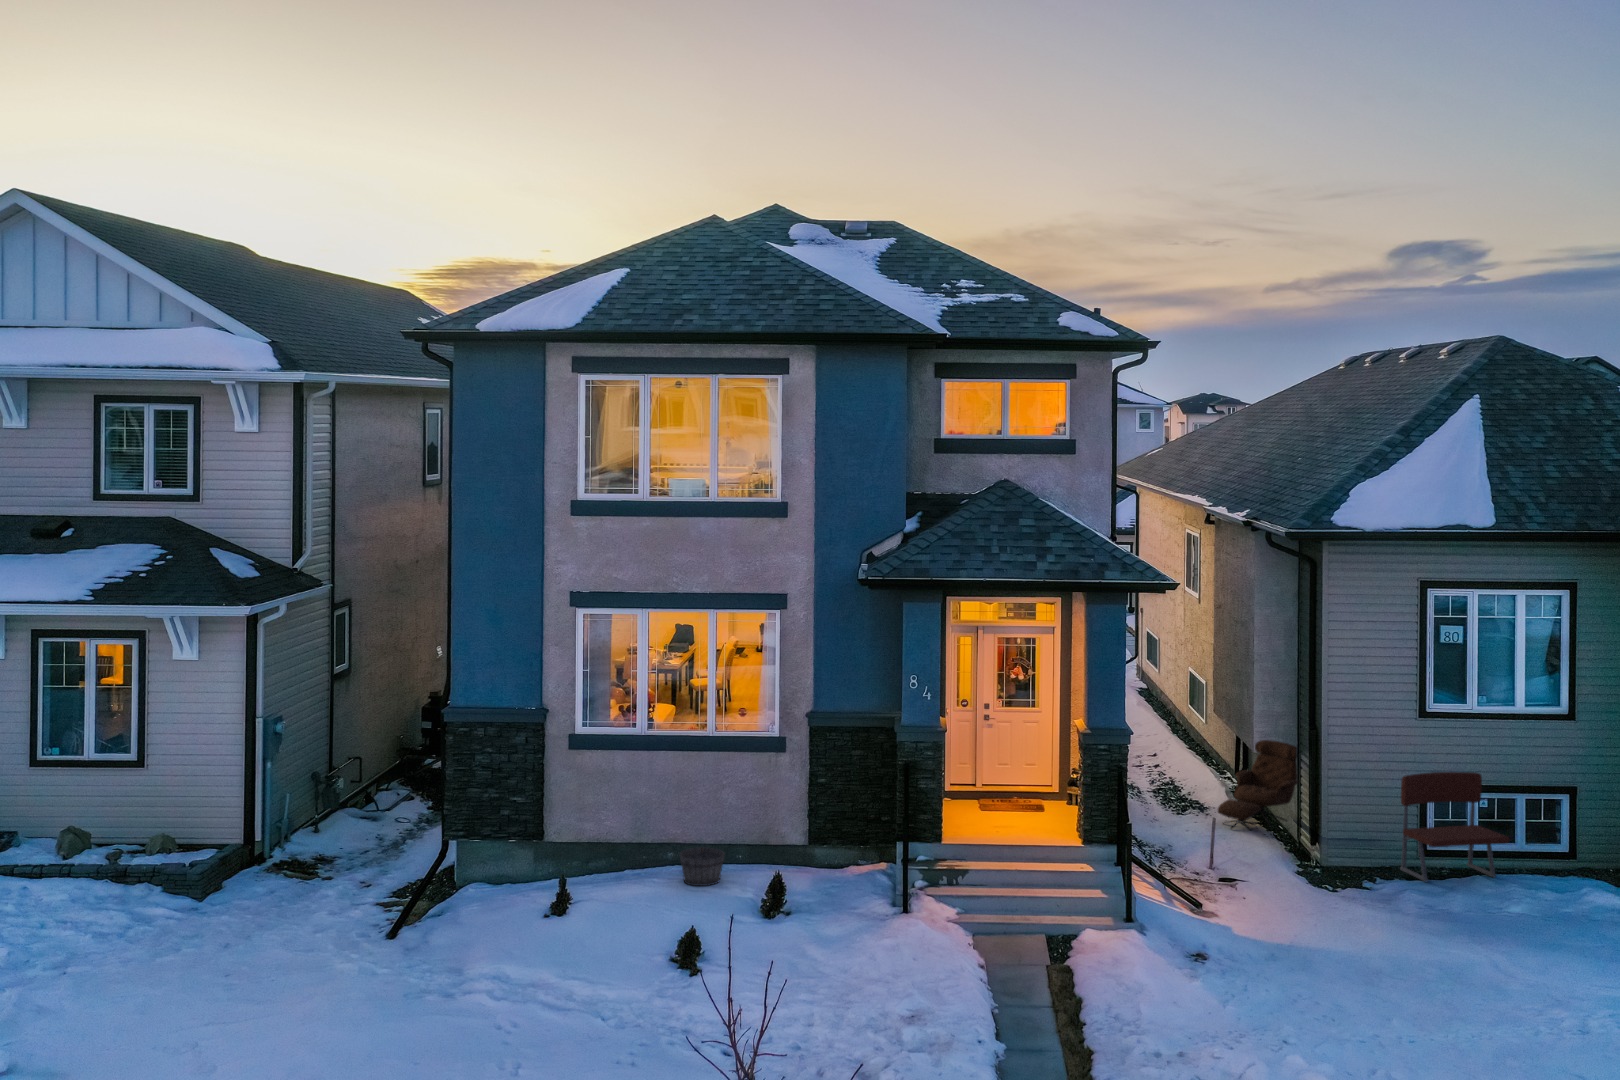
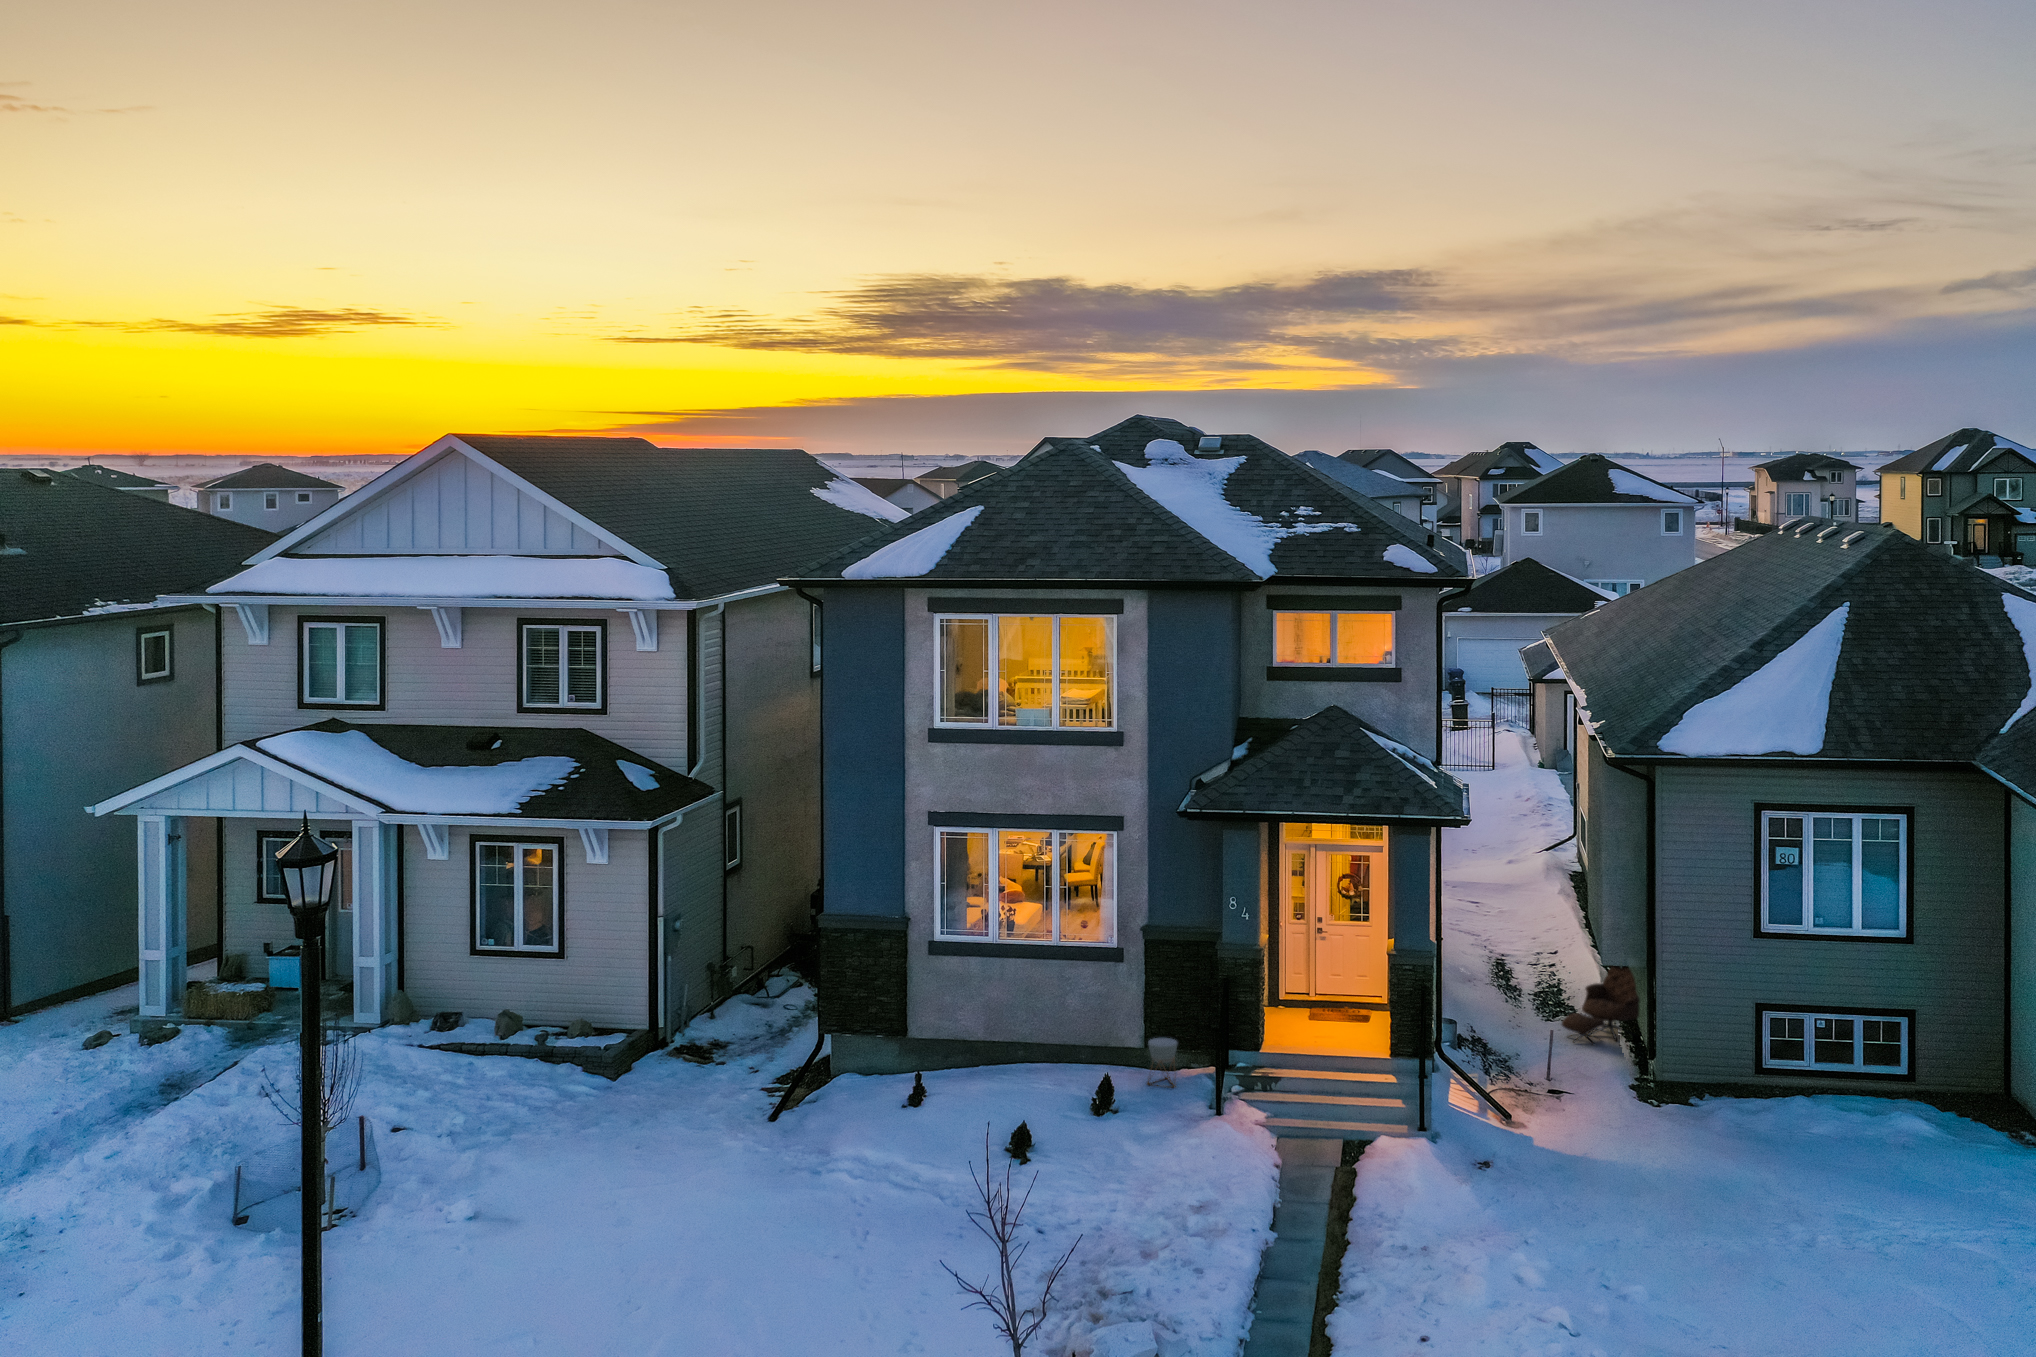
bench: present [1400,772,1510,882] -> none [1728,995,1837,1104]
planter: none [814,833,847,886] -> present [1147,1038,1177,1087]
wooden bucket: present [680,846,724,886] -> none [1025,1043,1066,1083]

